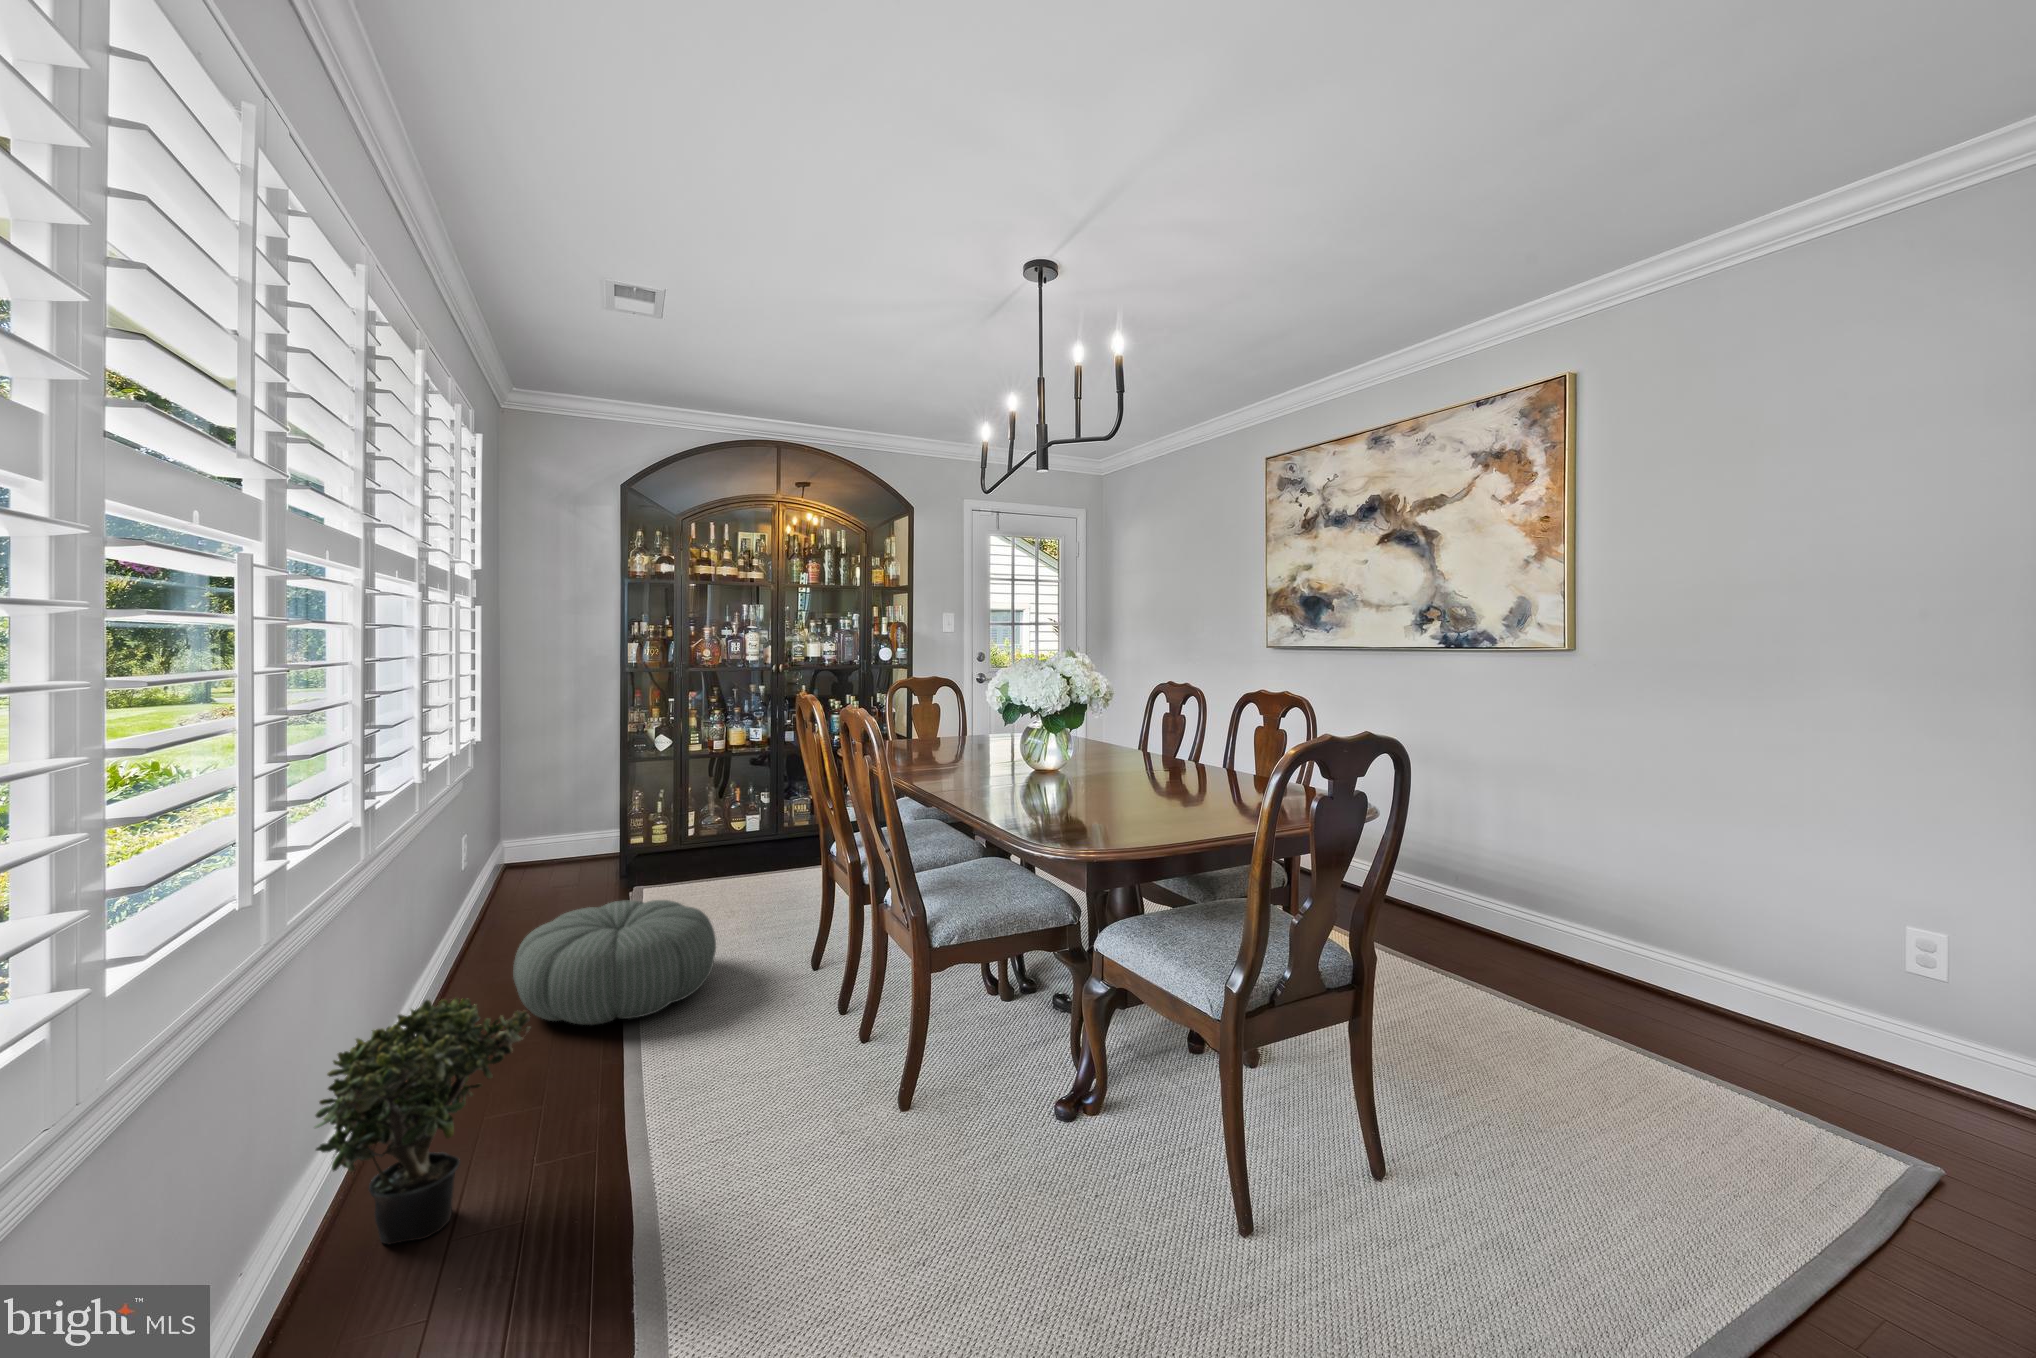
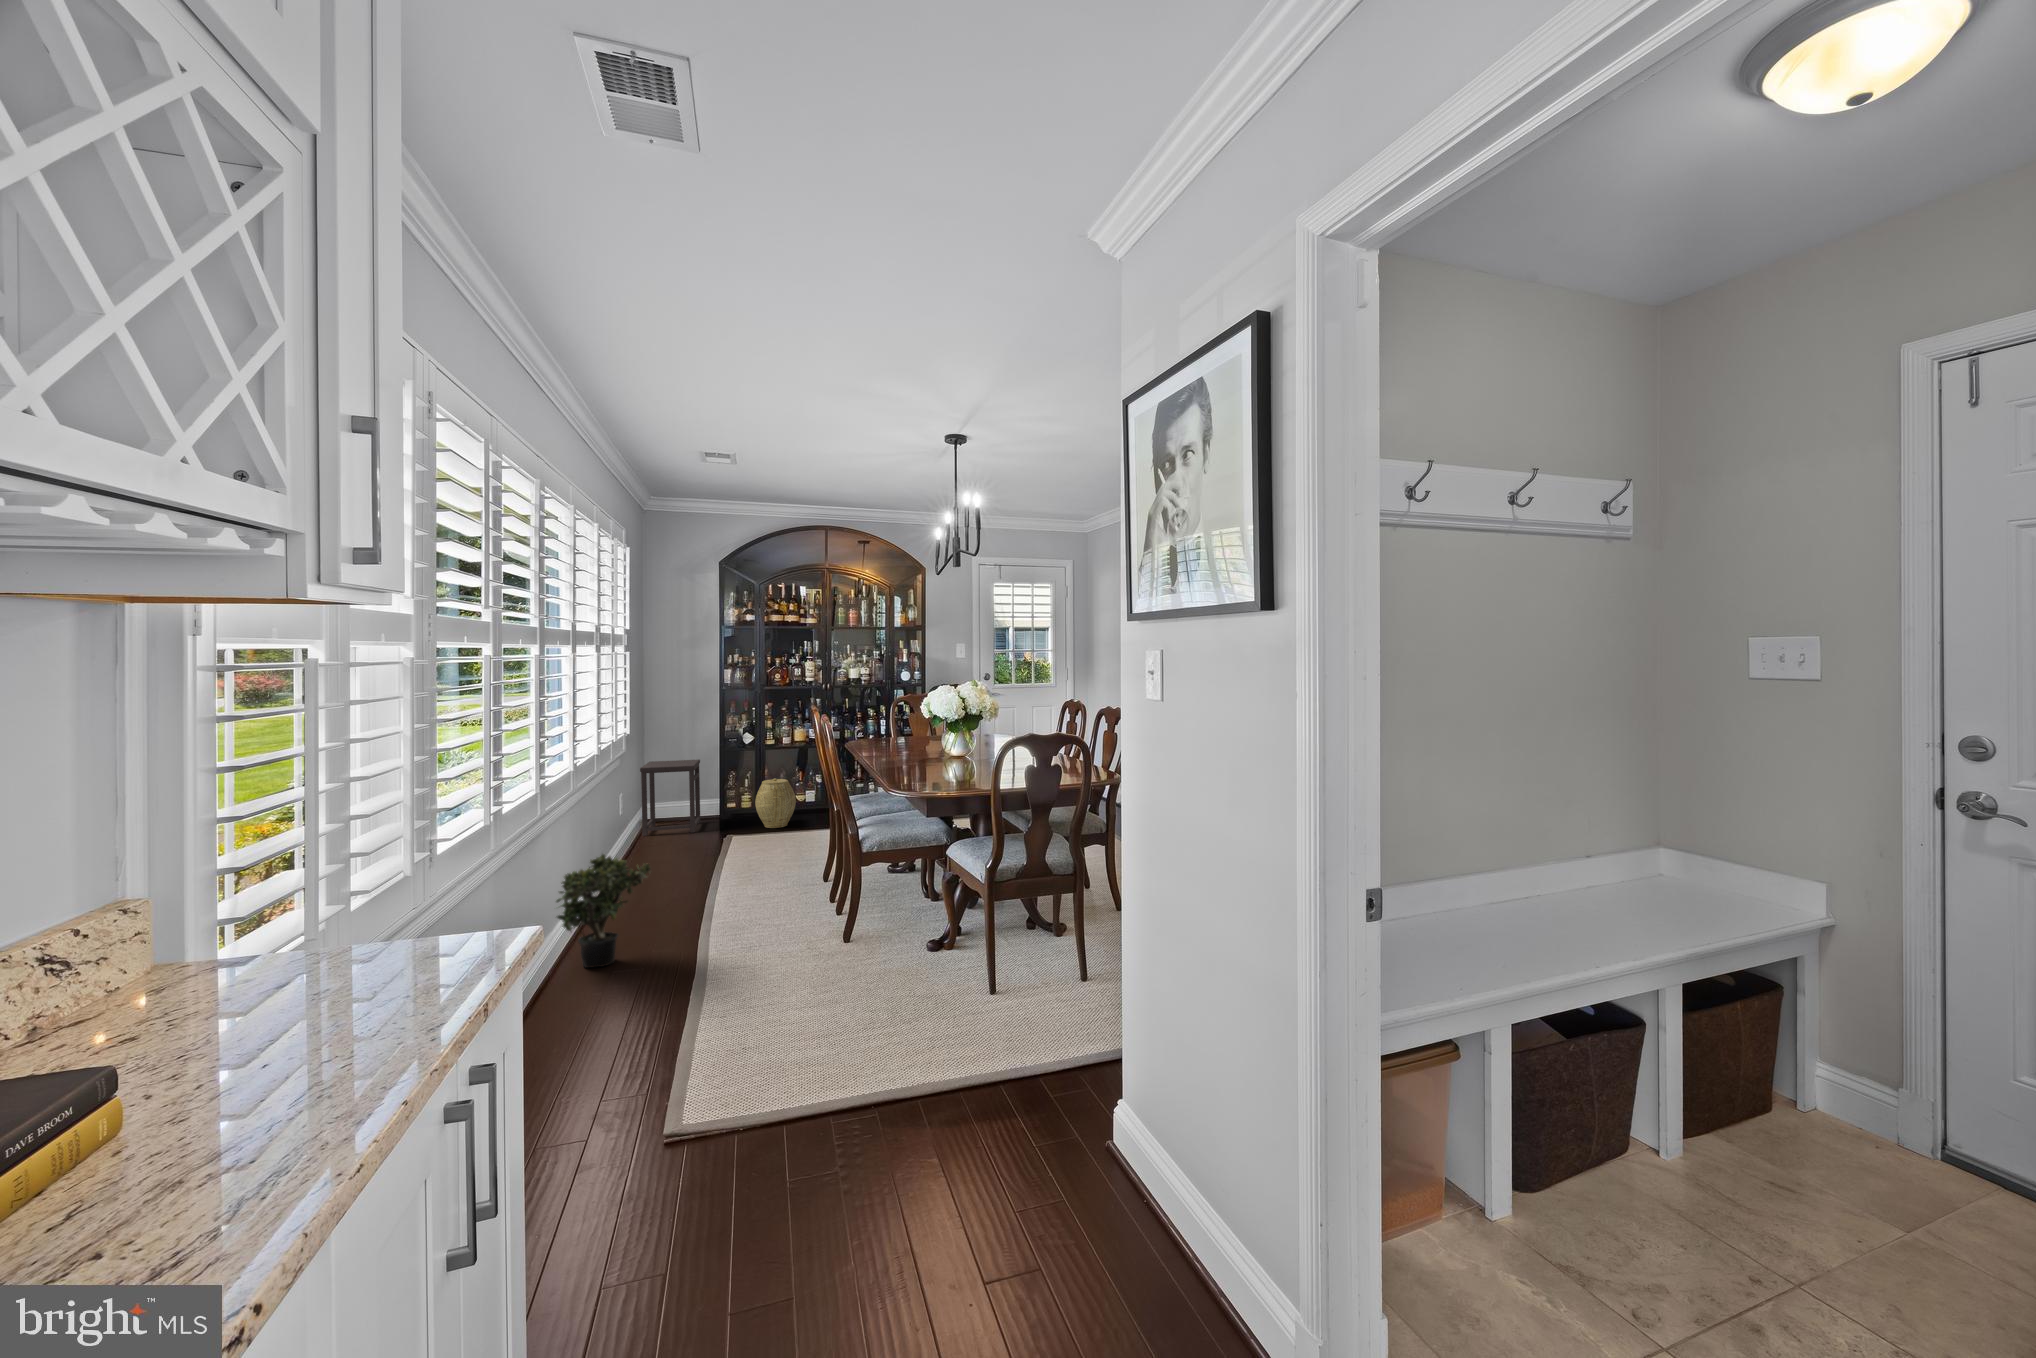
side table: none [496,773,589,891] -> present [640,759,700,836]
woven basket: none [675,801,734,874] -> present [755,778,796,828]
pouf: present [513,900,716,1025] -> none [647,832,765,897]

